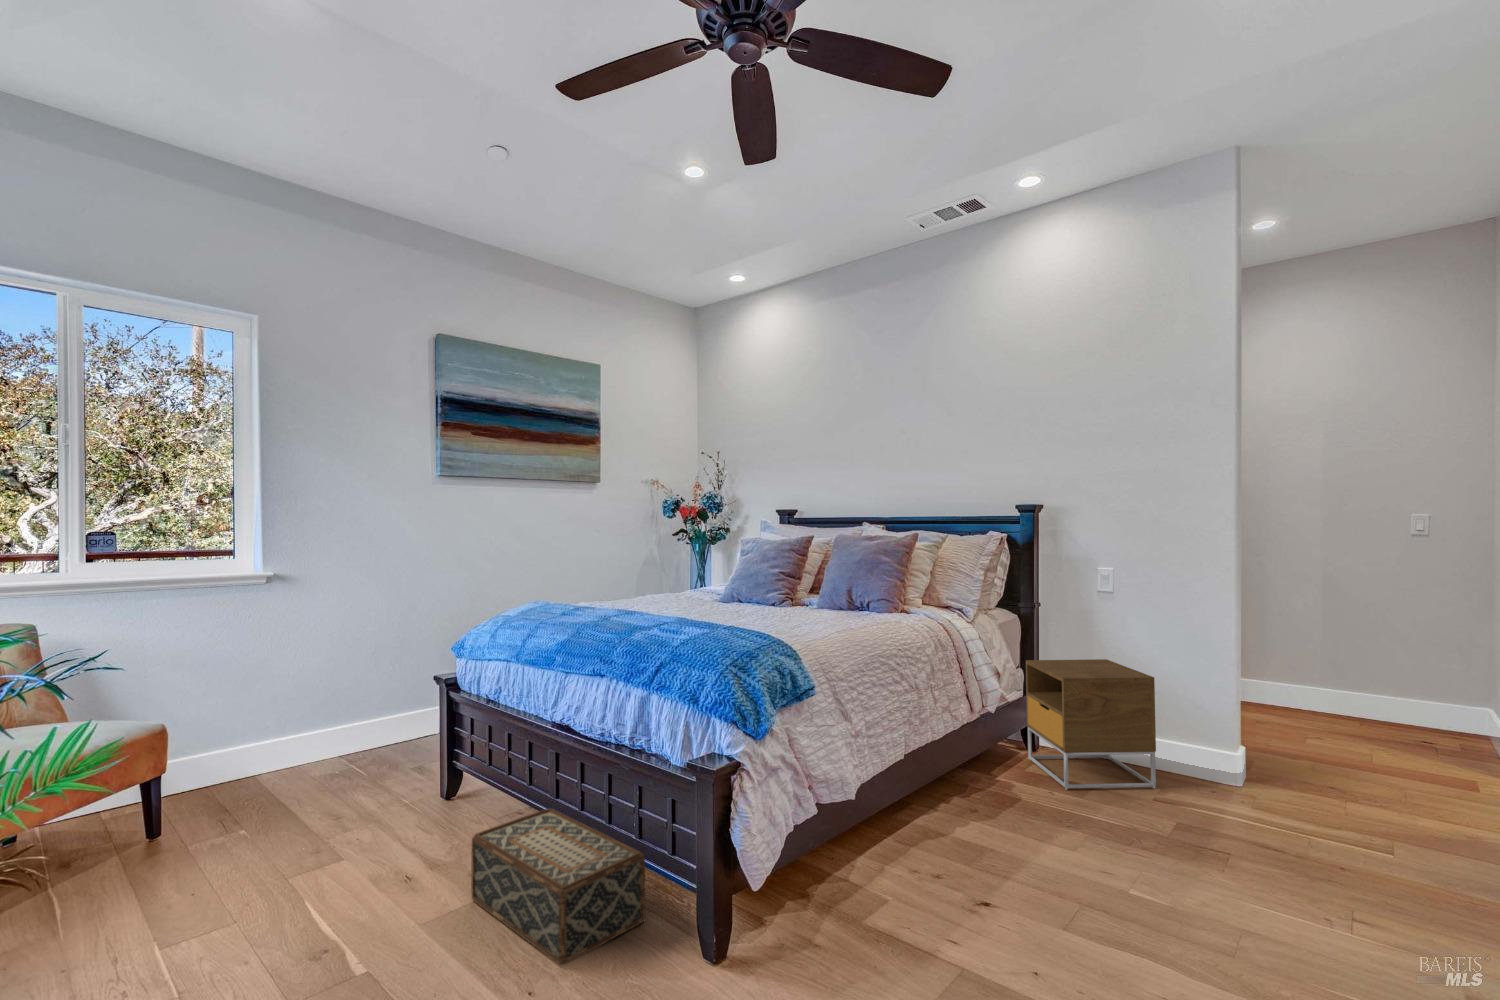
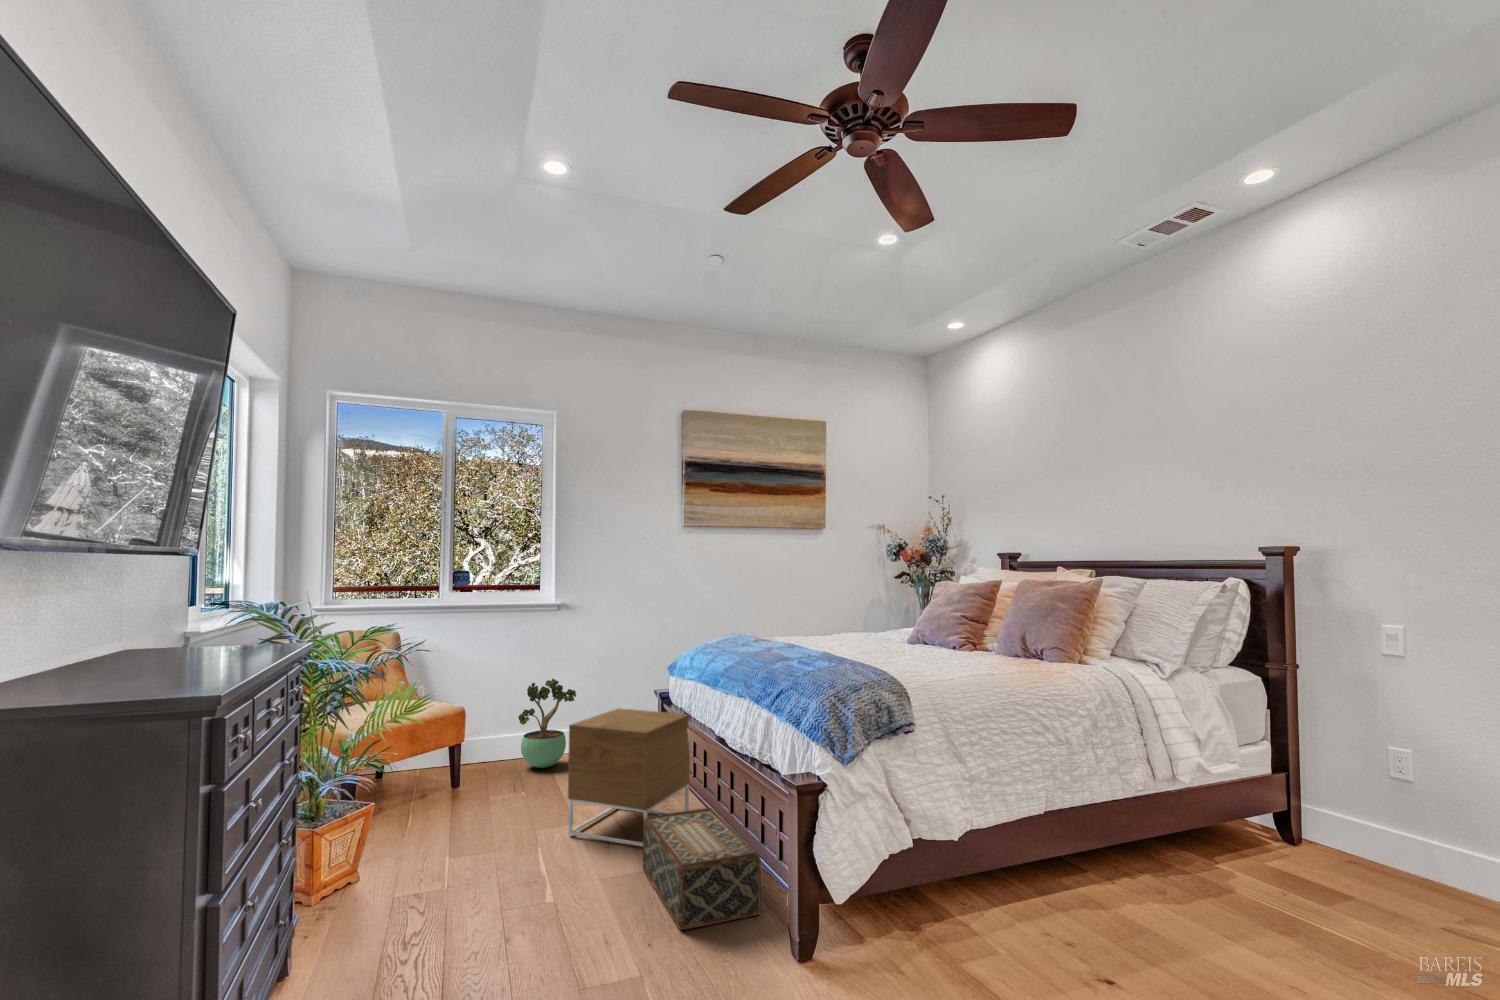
nightstand: present [1026,659,1156,790] -> present [568,708,690,847]
potted plant: none [218,672,304,790] -> present [518,679,576,768]

